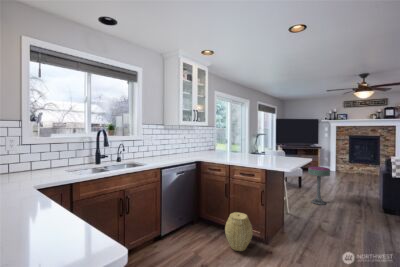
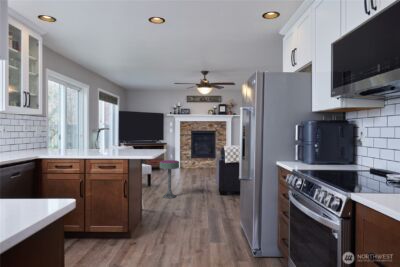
woven basket: present [225,212,253,251] -> none [83,211,115,252]

